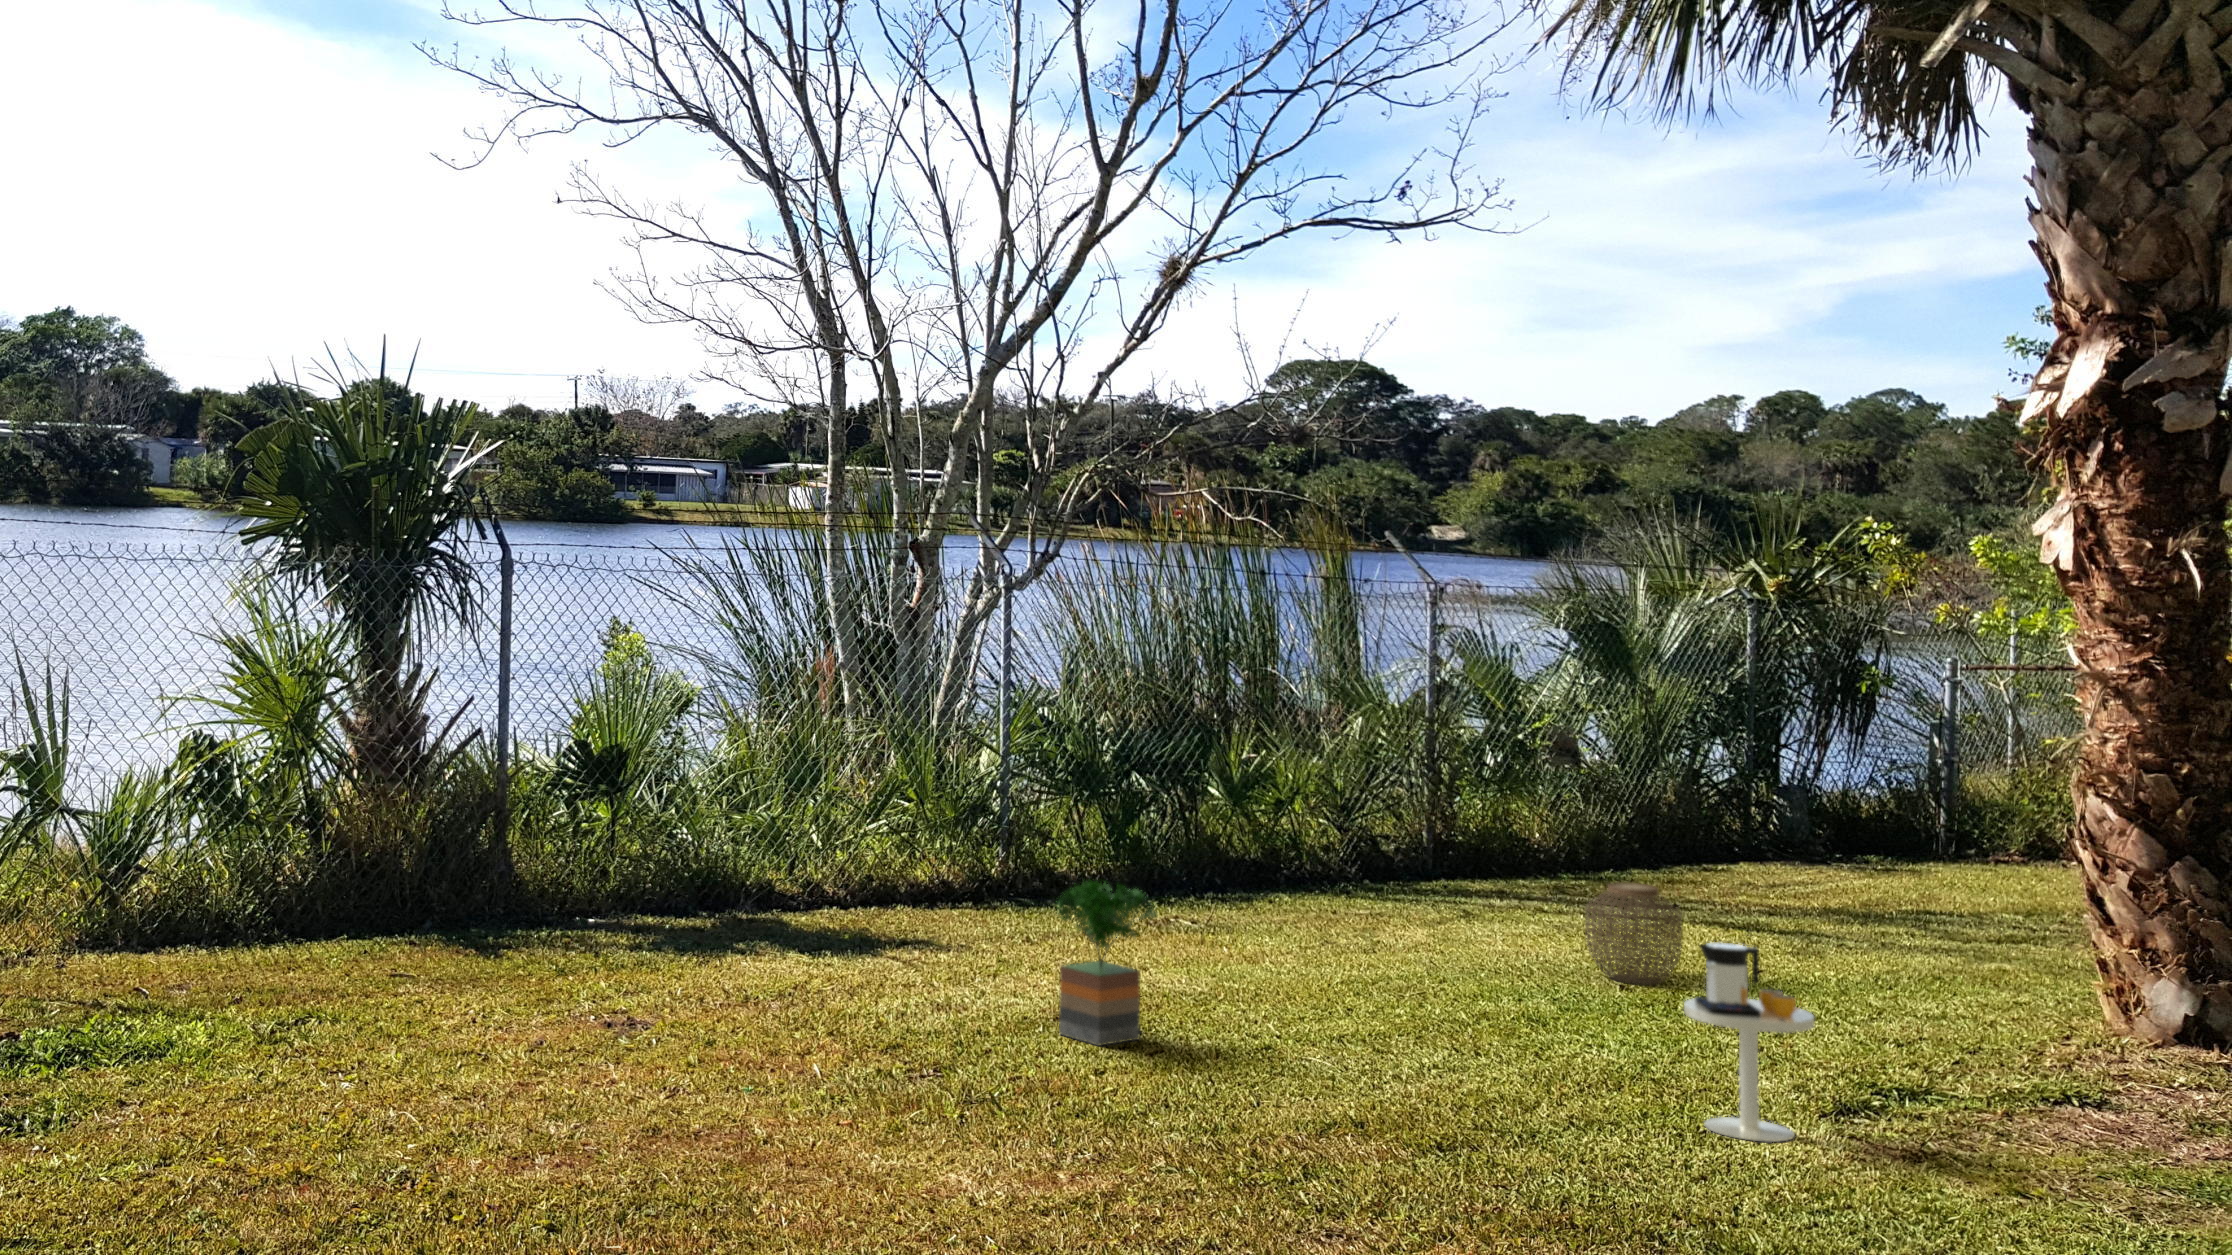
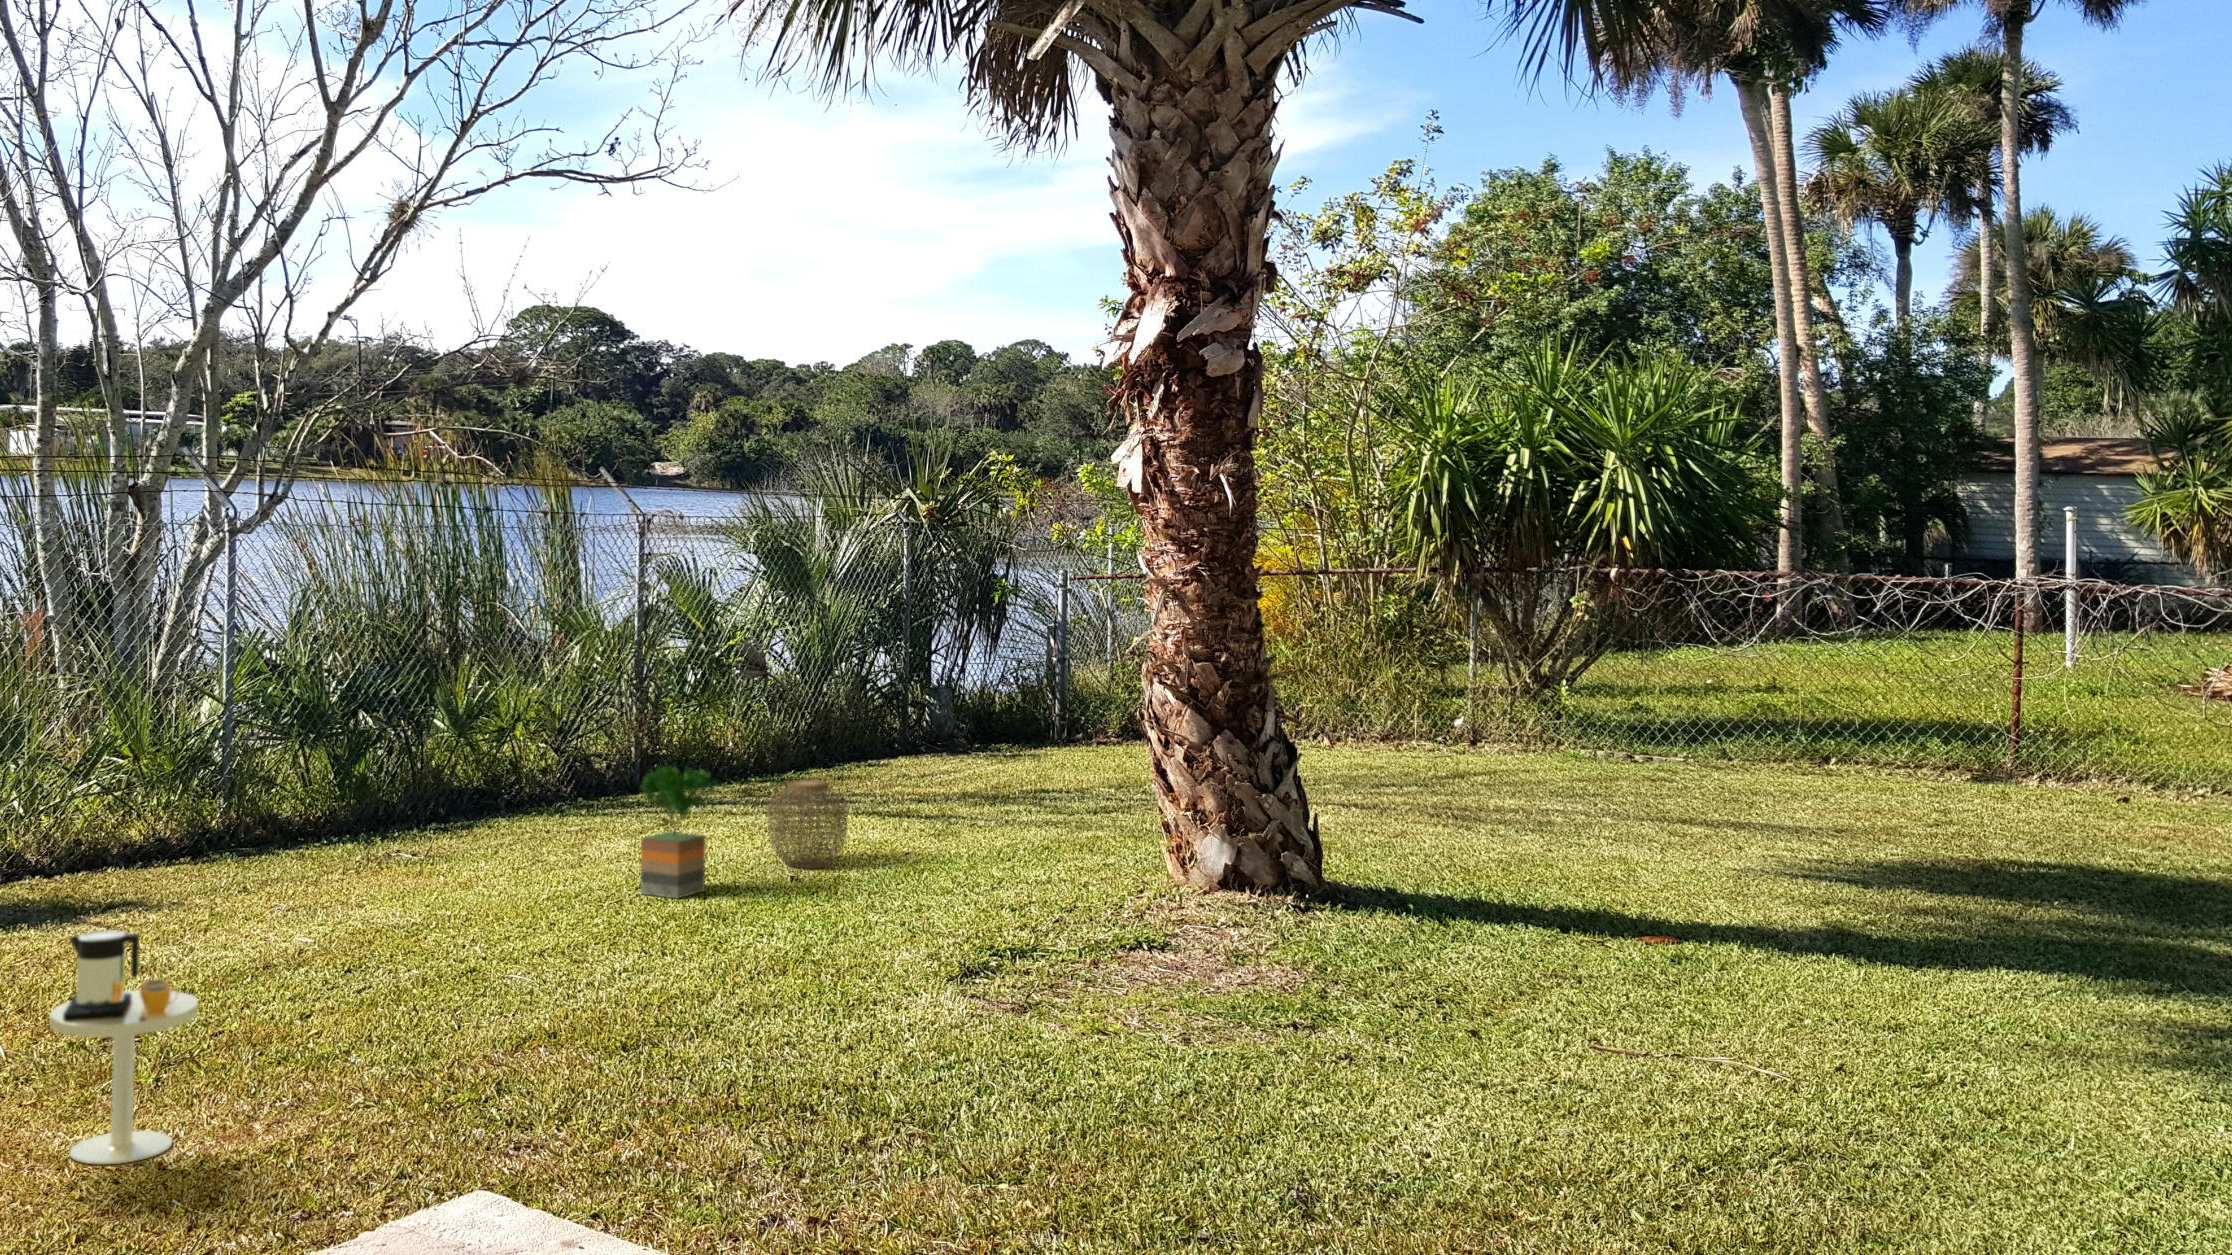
potted tree: present [1056,880,1157,1046] -> present [640,767,718,899]
side table: present [1684,942,1814,1142] -> present [50,930,198,1164]

